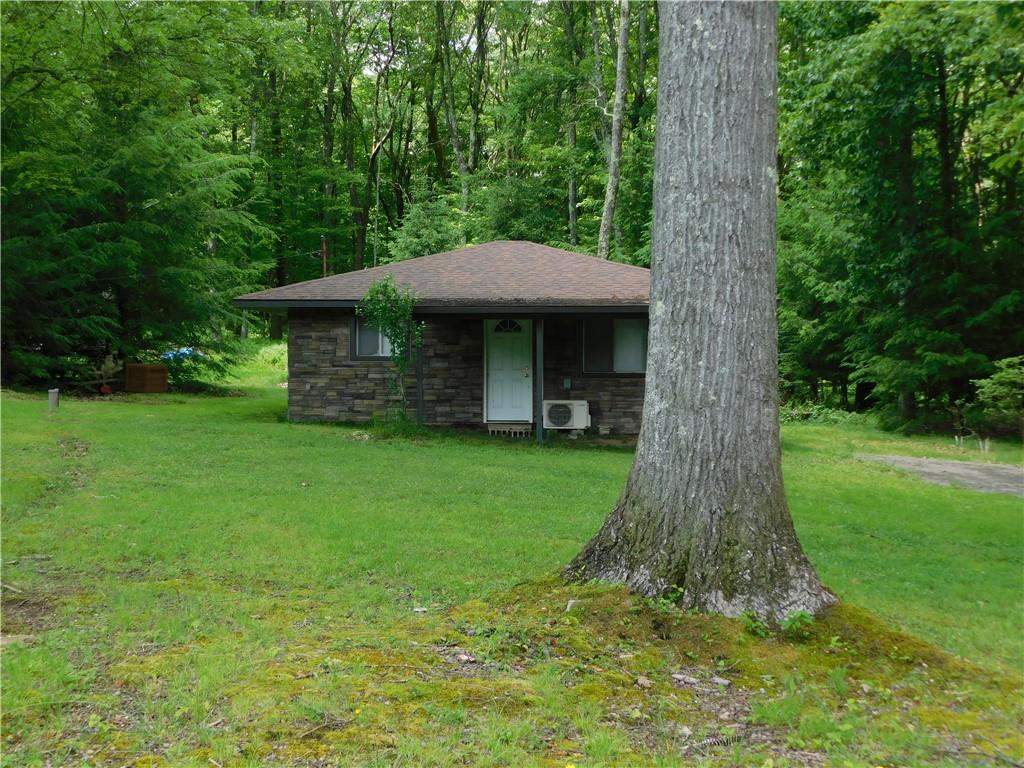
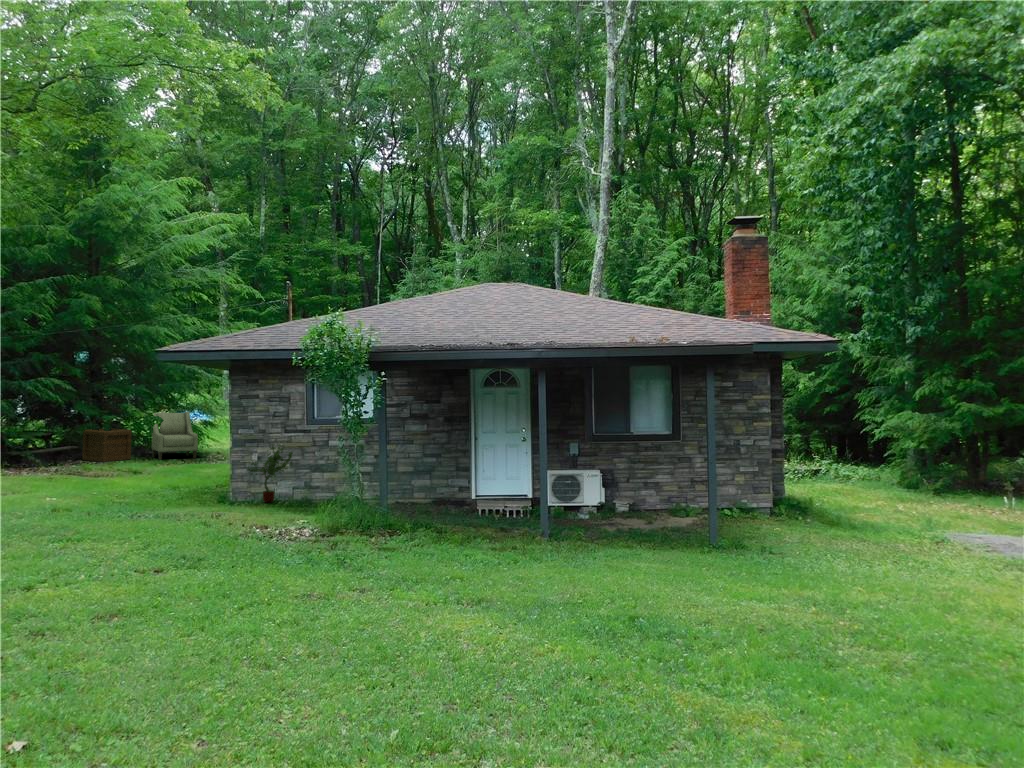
chair: none [181,346,226,393] -> present [152,412,198,460]
potted tree: present [90,356,122,394] -> present [247,444,293,503]

